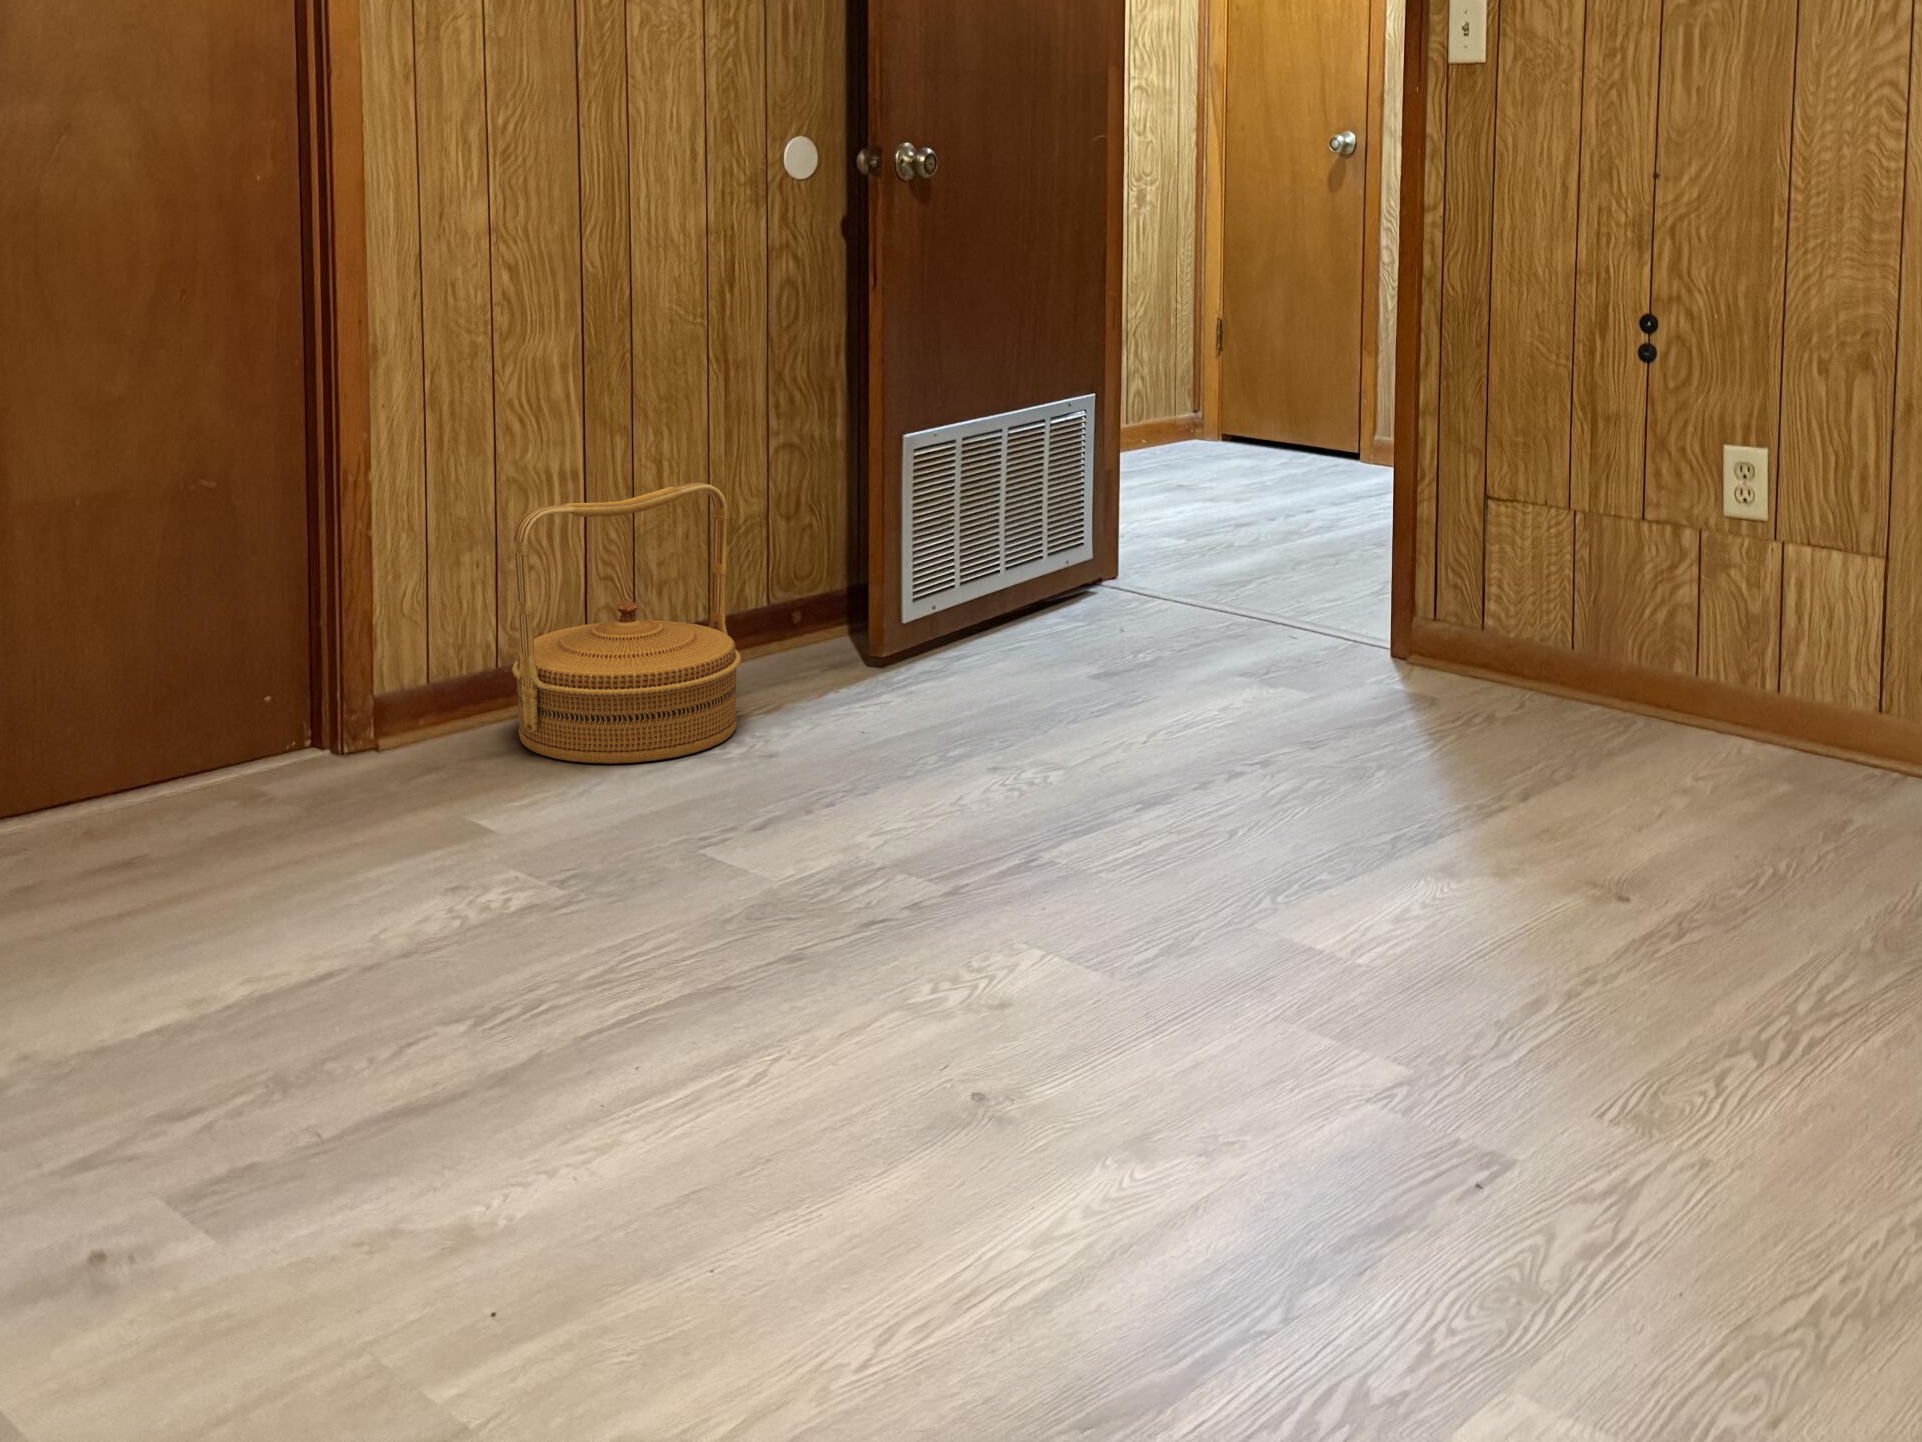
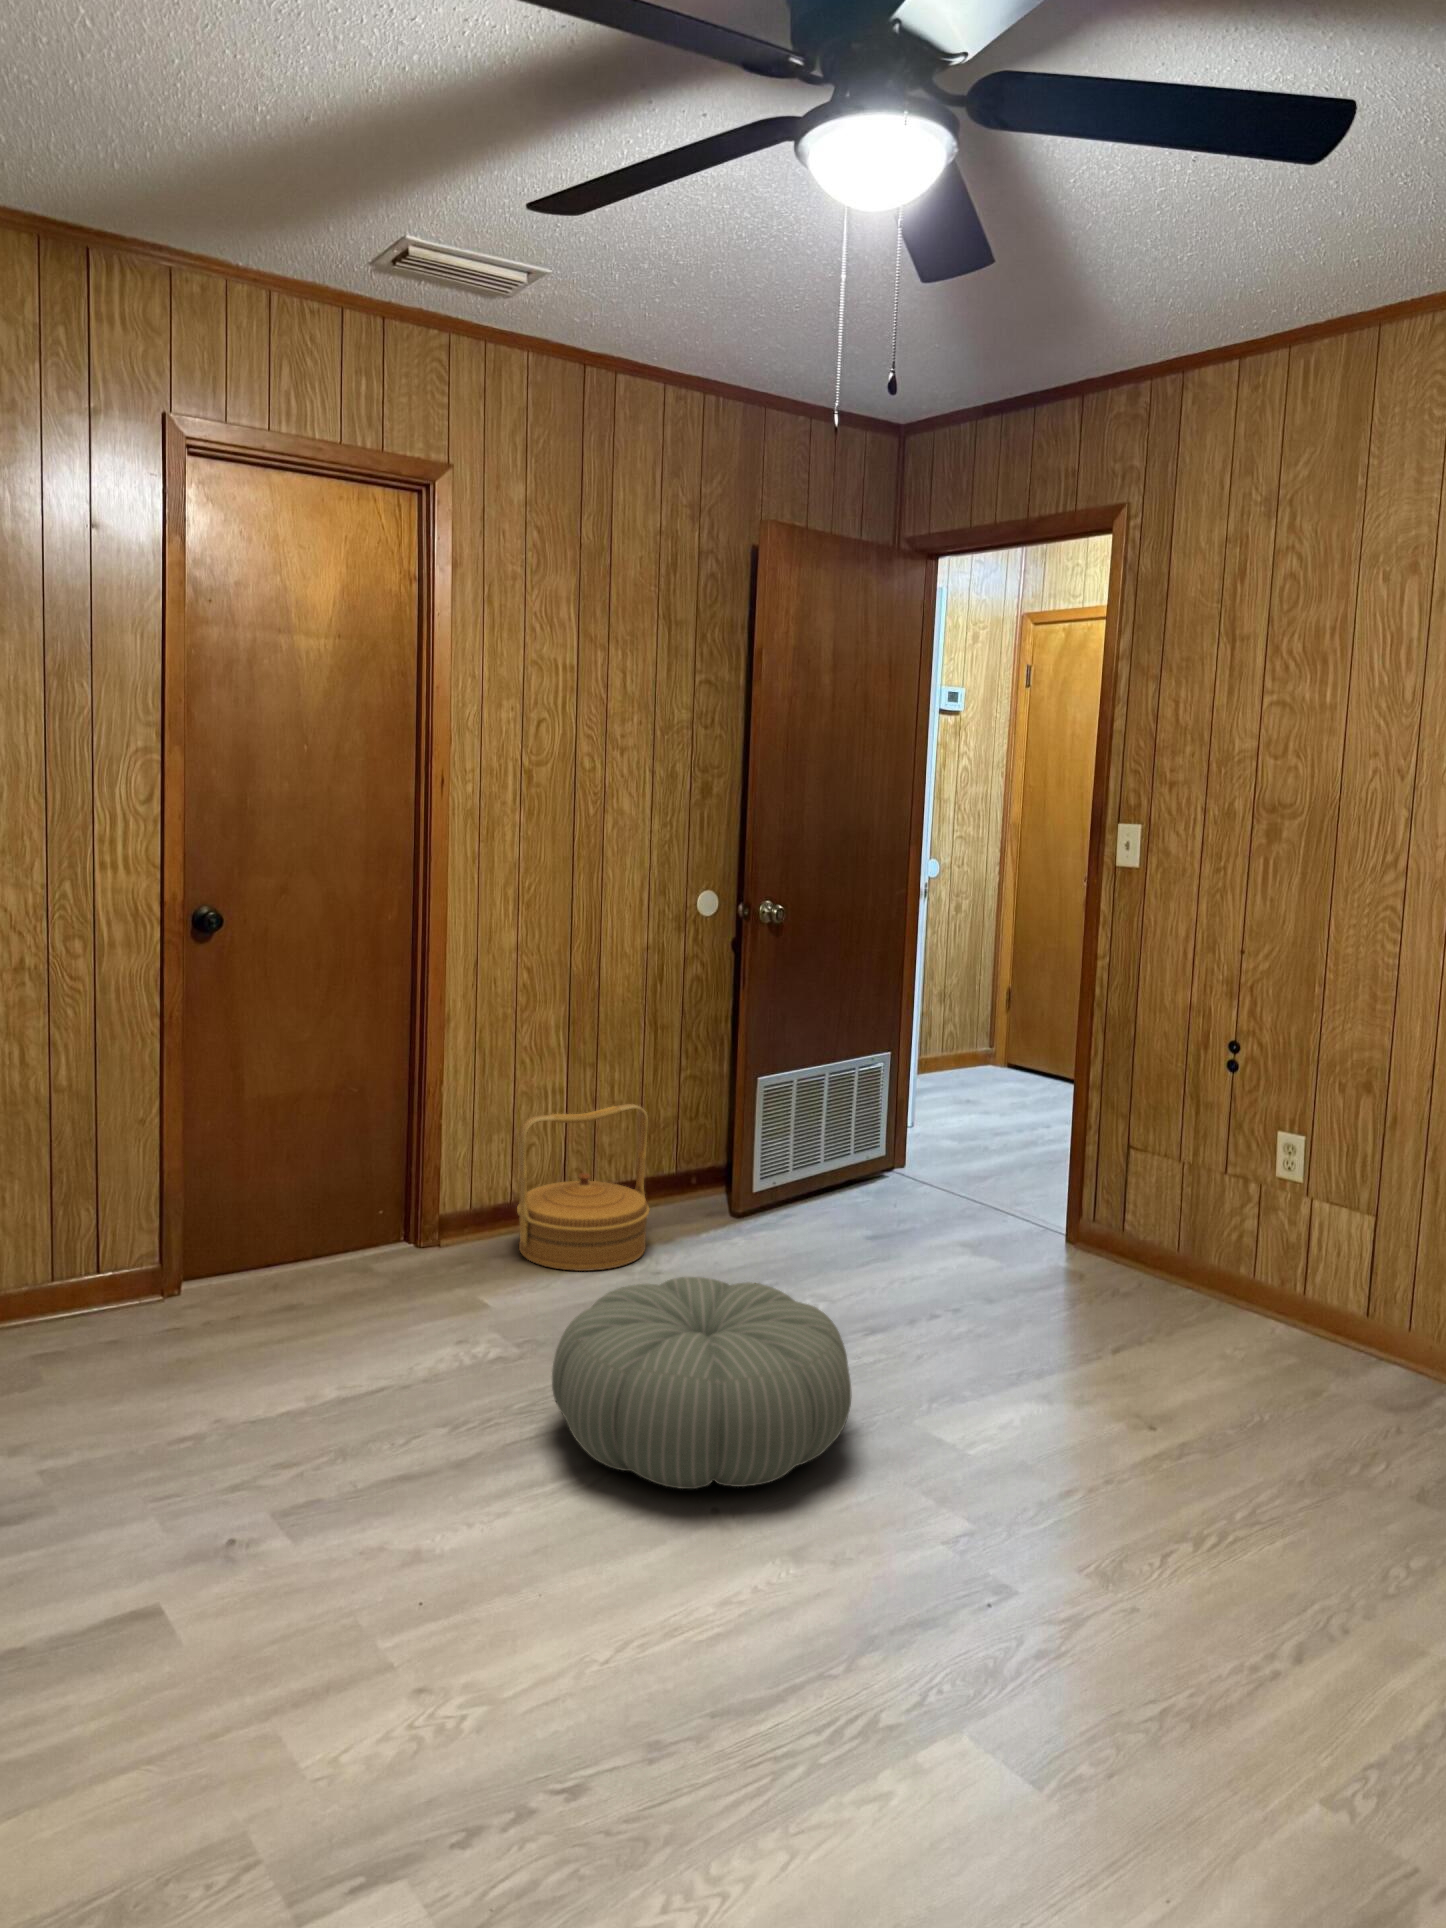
pouf: none [652,725,1170,1064] -> present [552,1277,851,1489]

